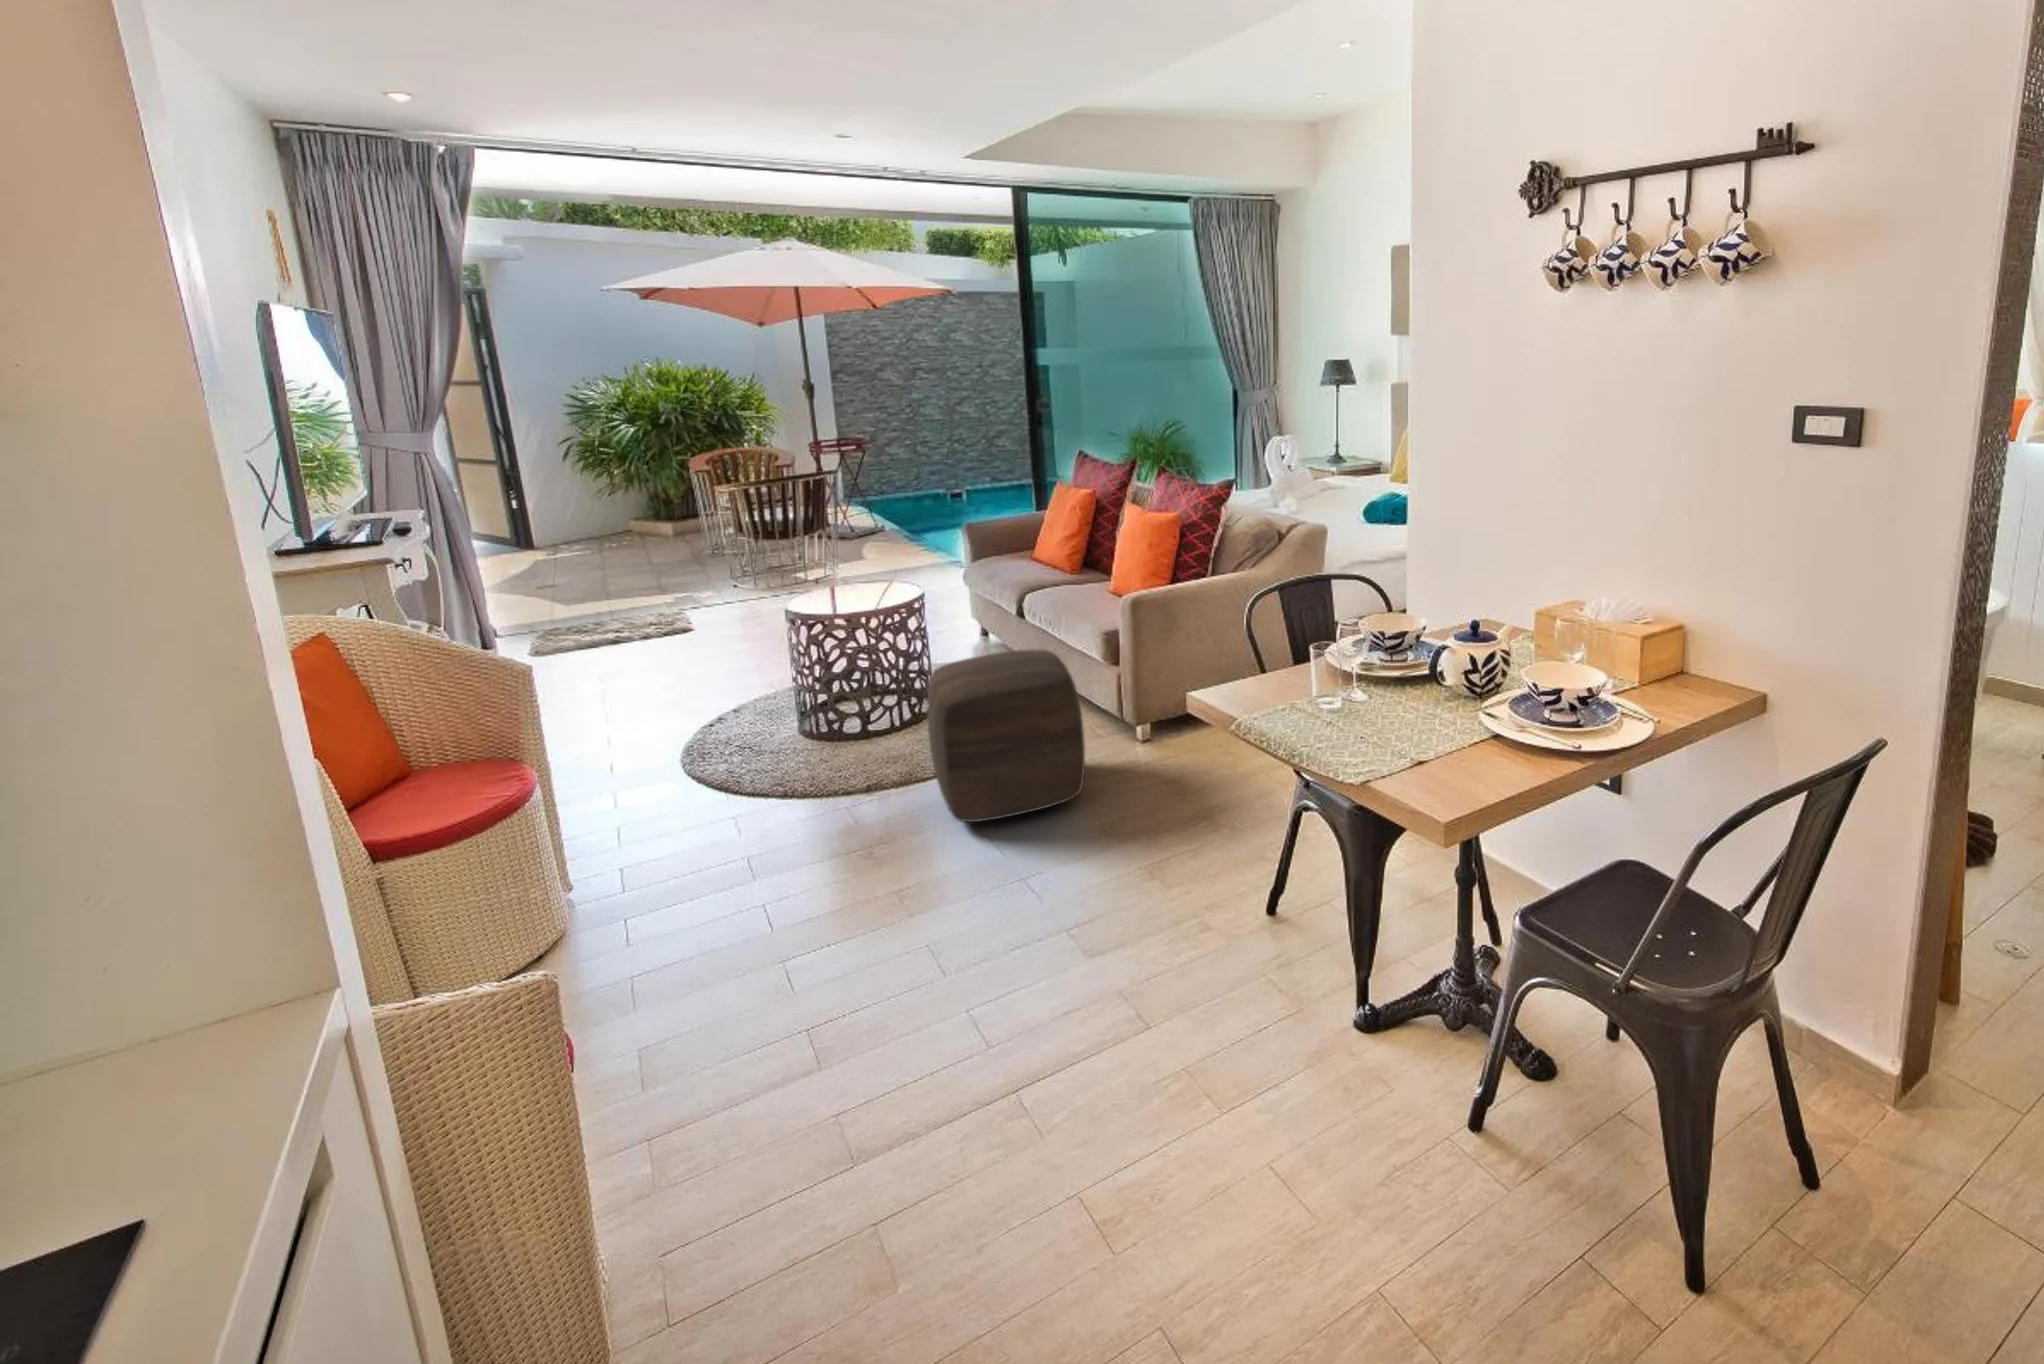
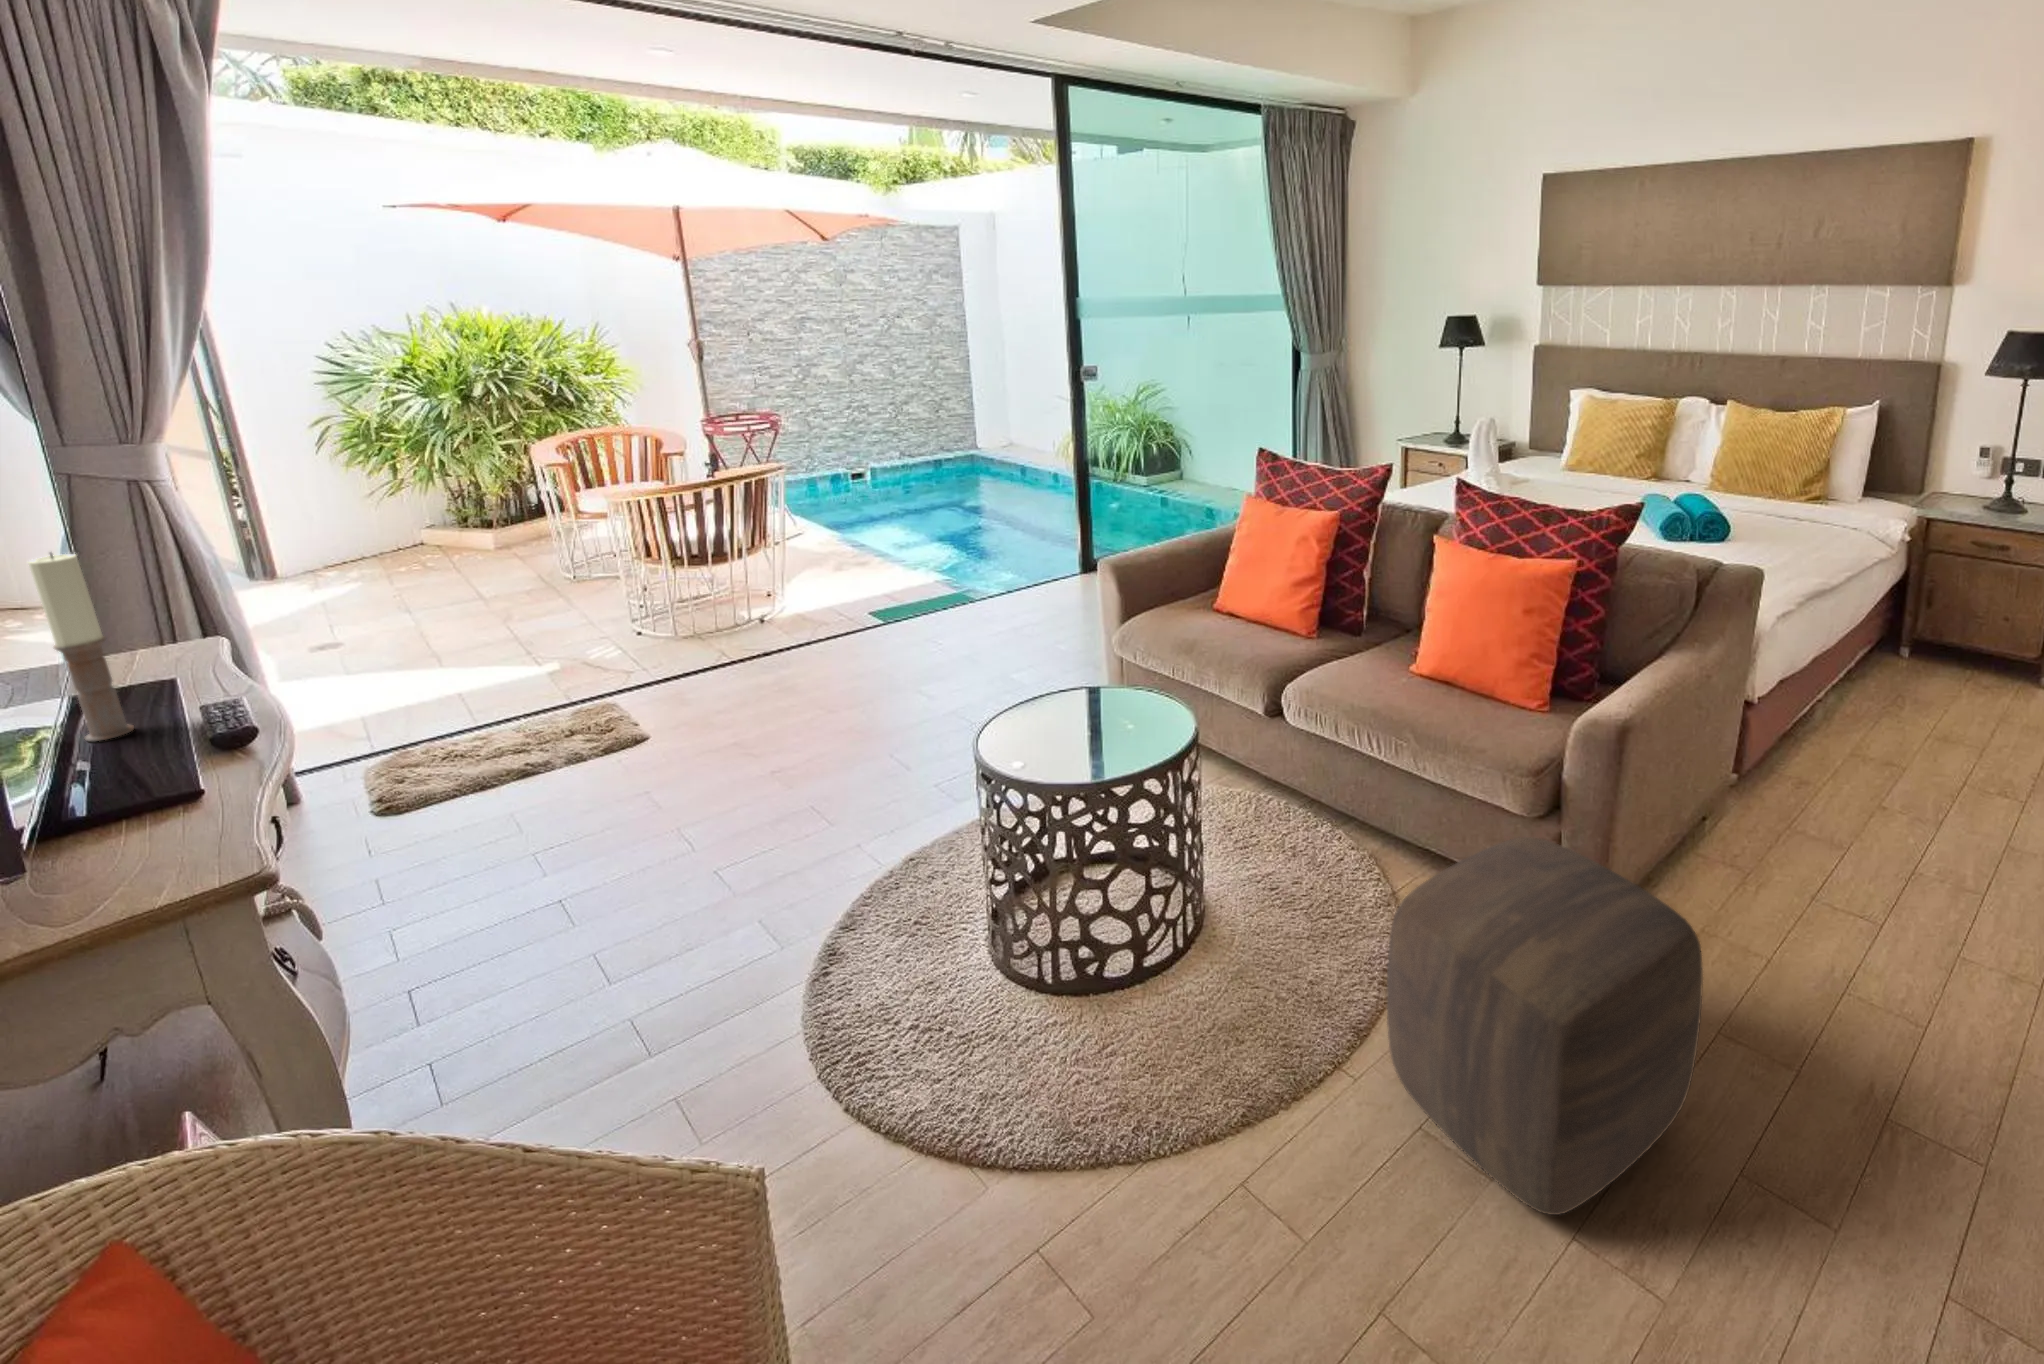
candle: none [336,458,375,546] -> present [28,553,134,741]

